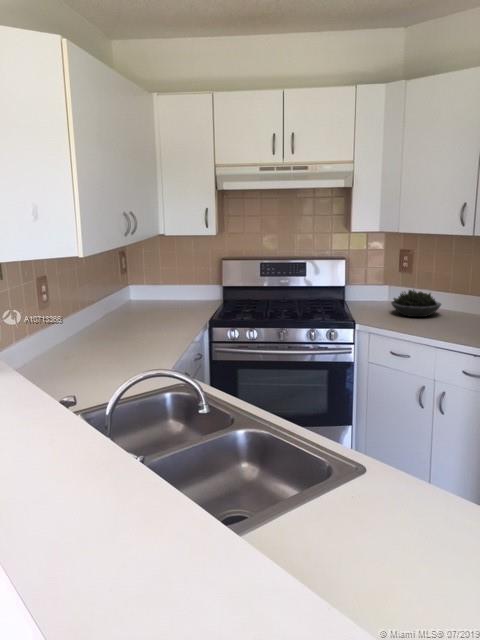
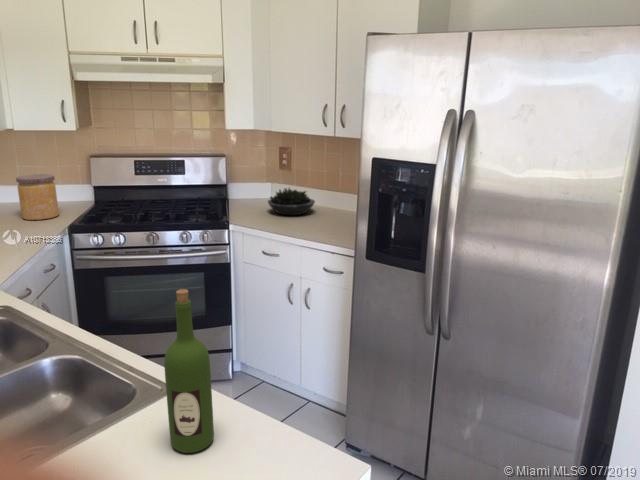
jar: none [164,274,196,315] -> present [16,174,59,220]
wine bottle: none [398,367,446,532] -> present [164,289,214,453]

